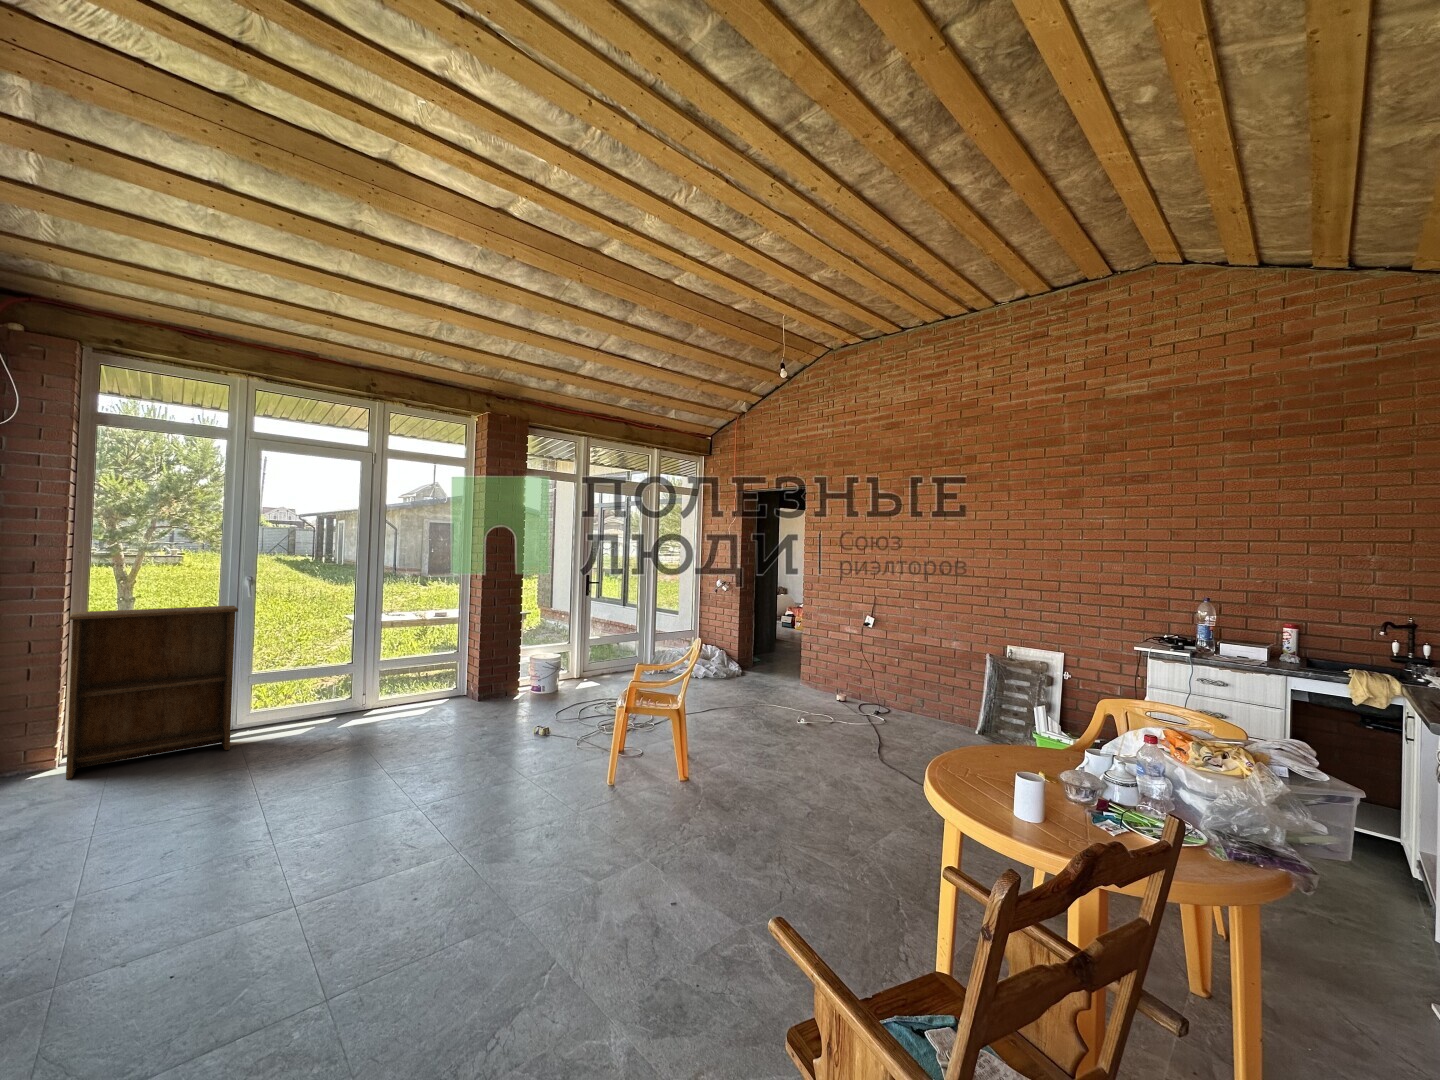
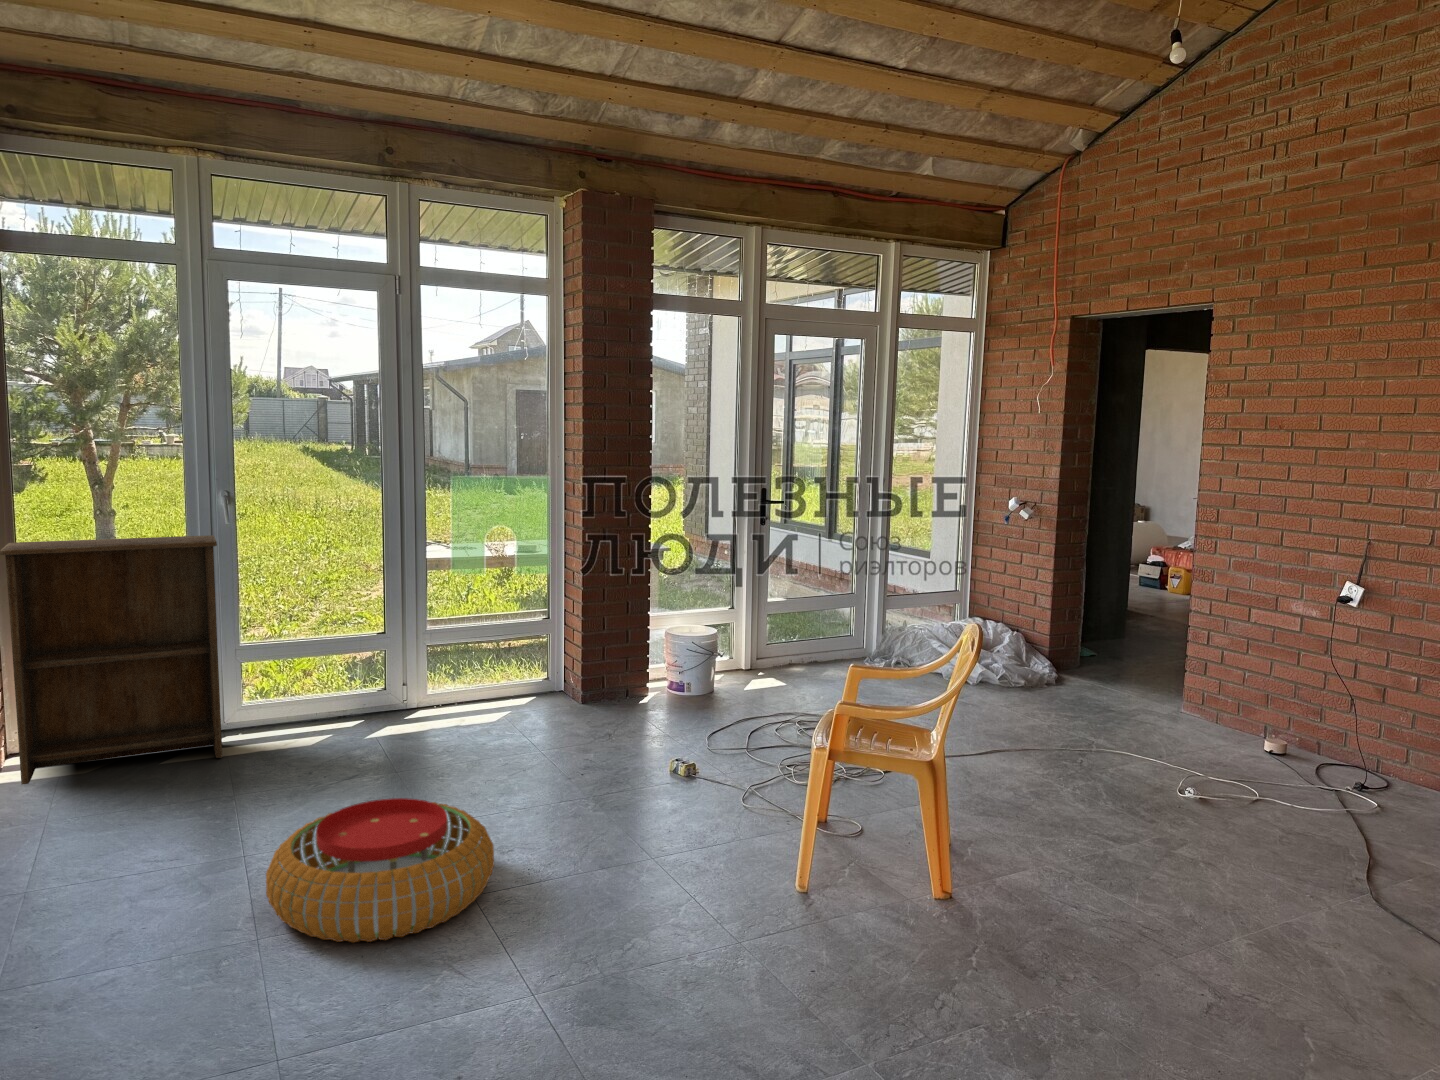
pouf: none [276,755,431,844] -> present [266,798,494,942]

